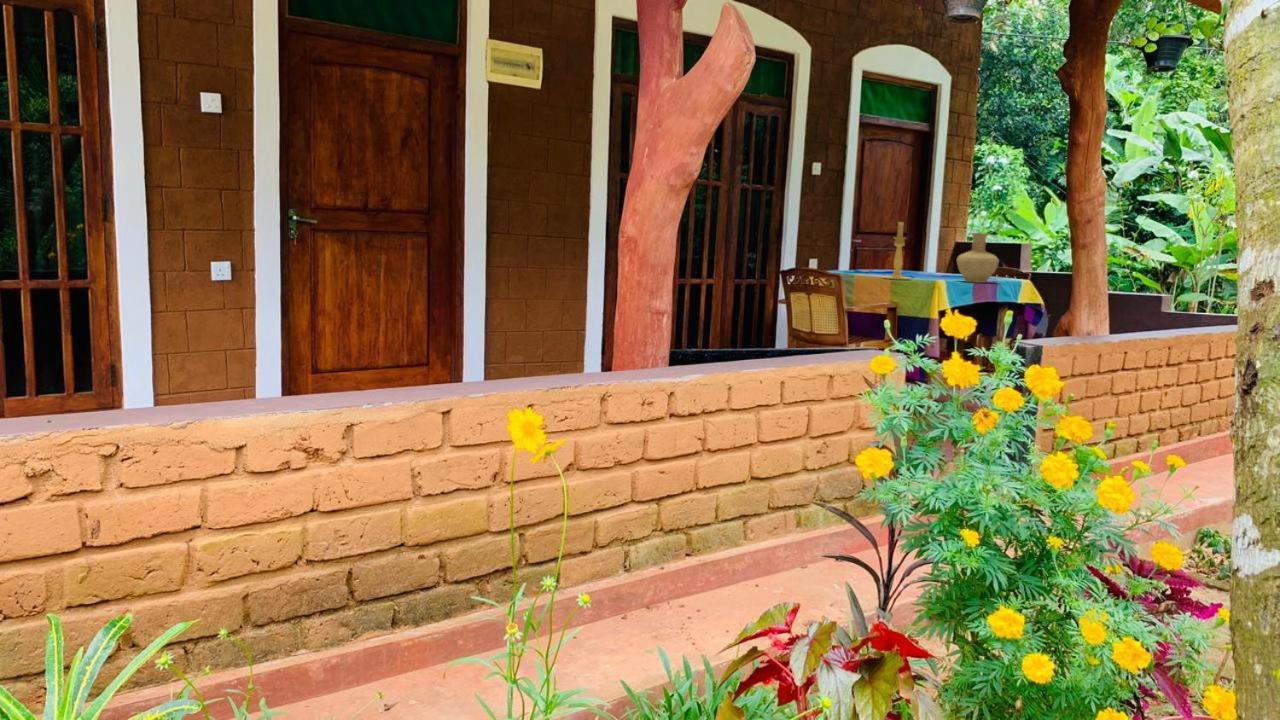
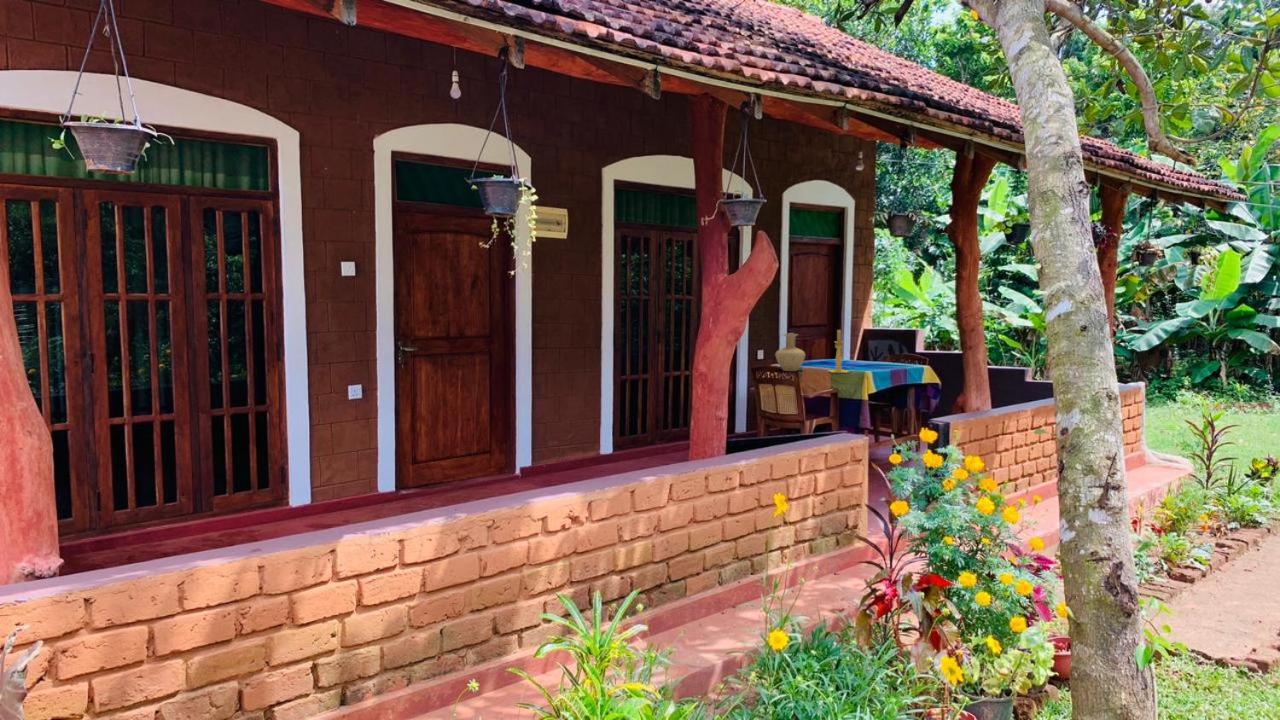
vase: present [957,233,999,283] -> present [776,334,805,371]

